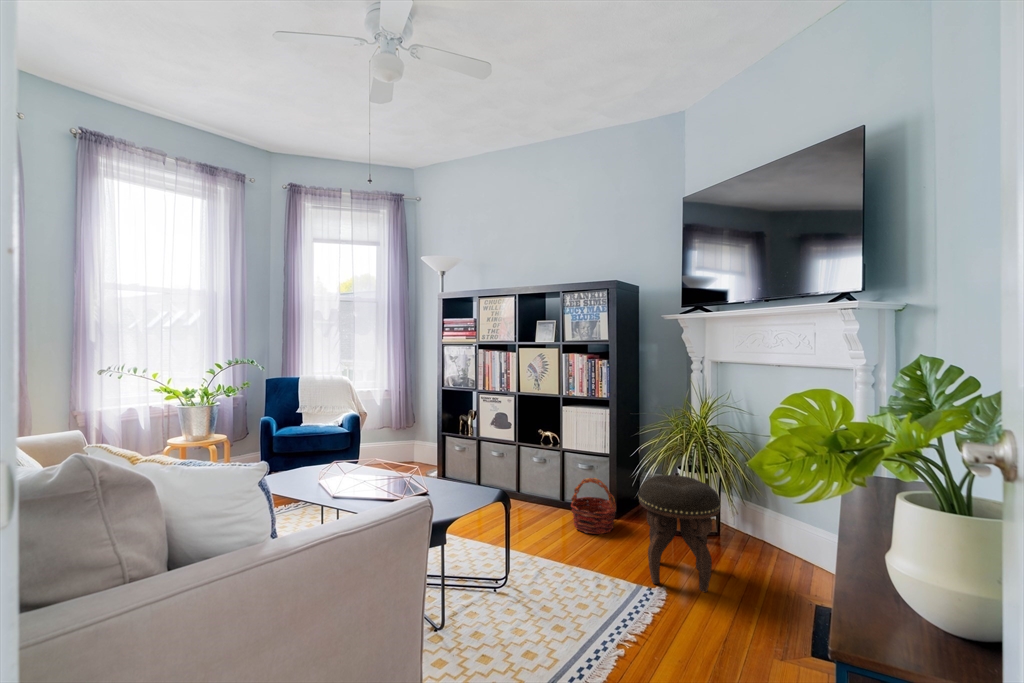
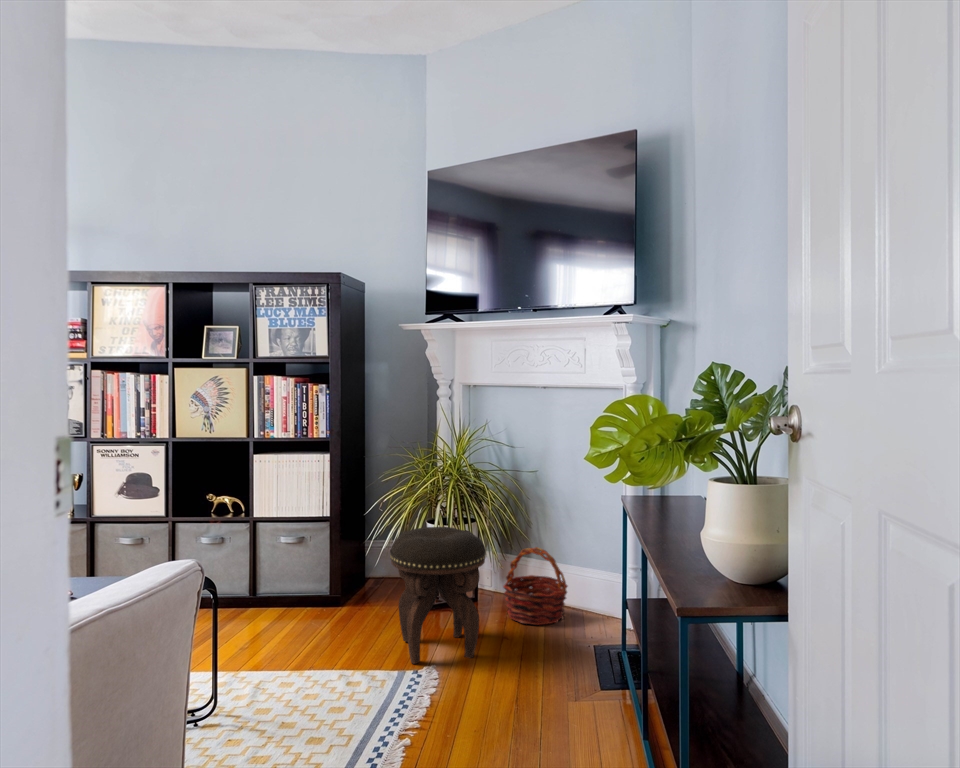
basket: present [571,478,616,534] -> present [503,547,567,625]

